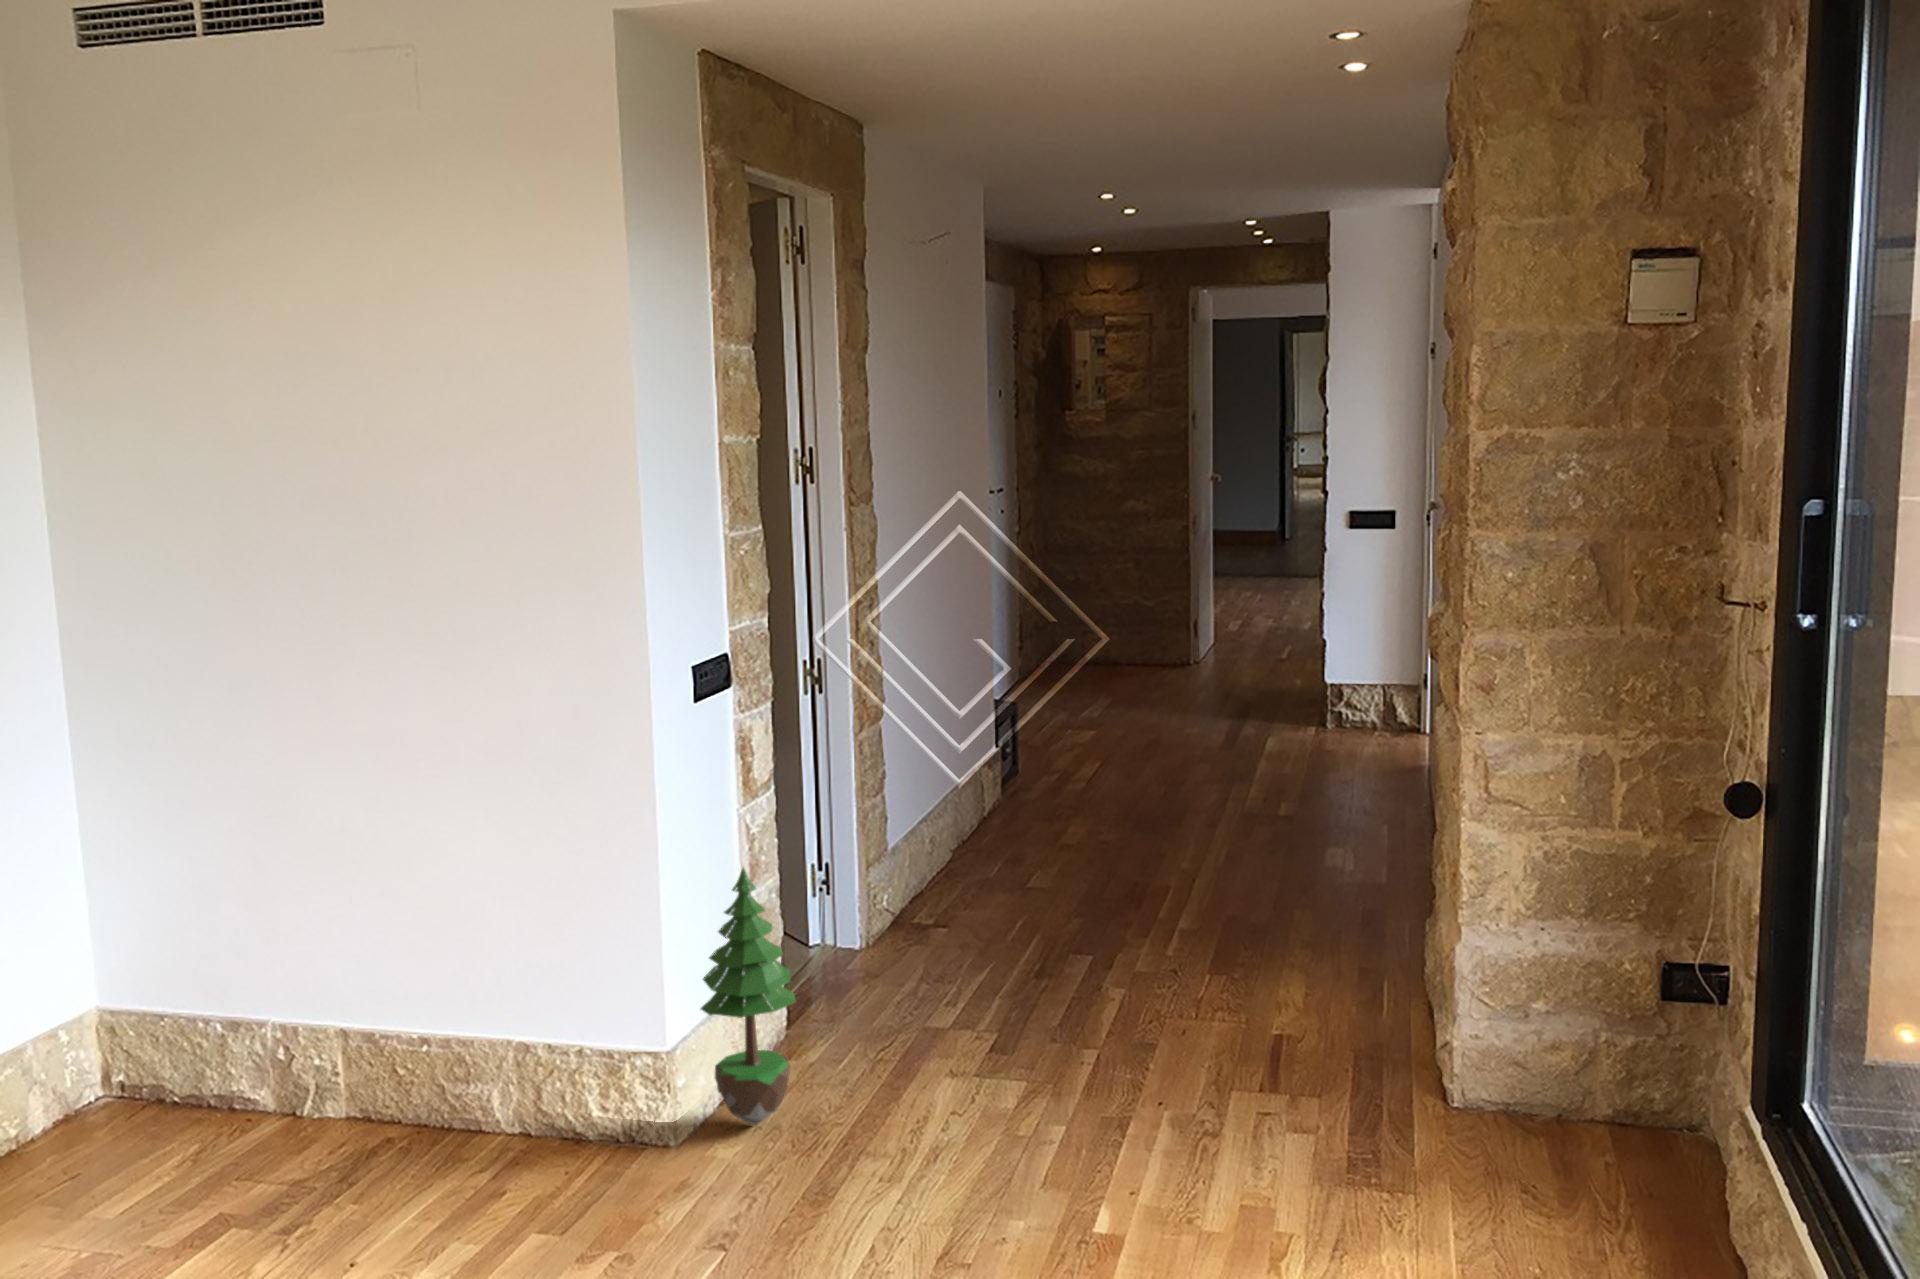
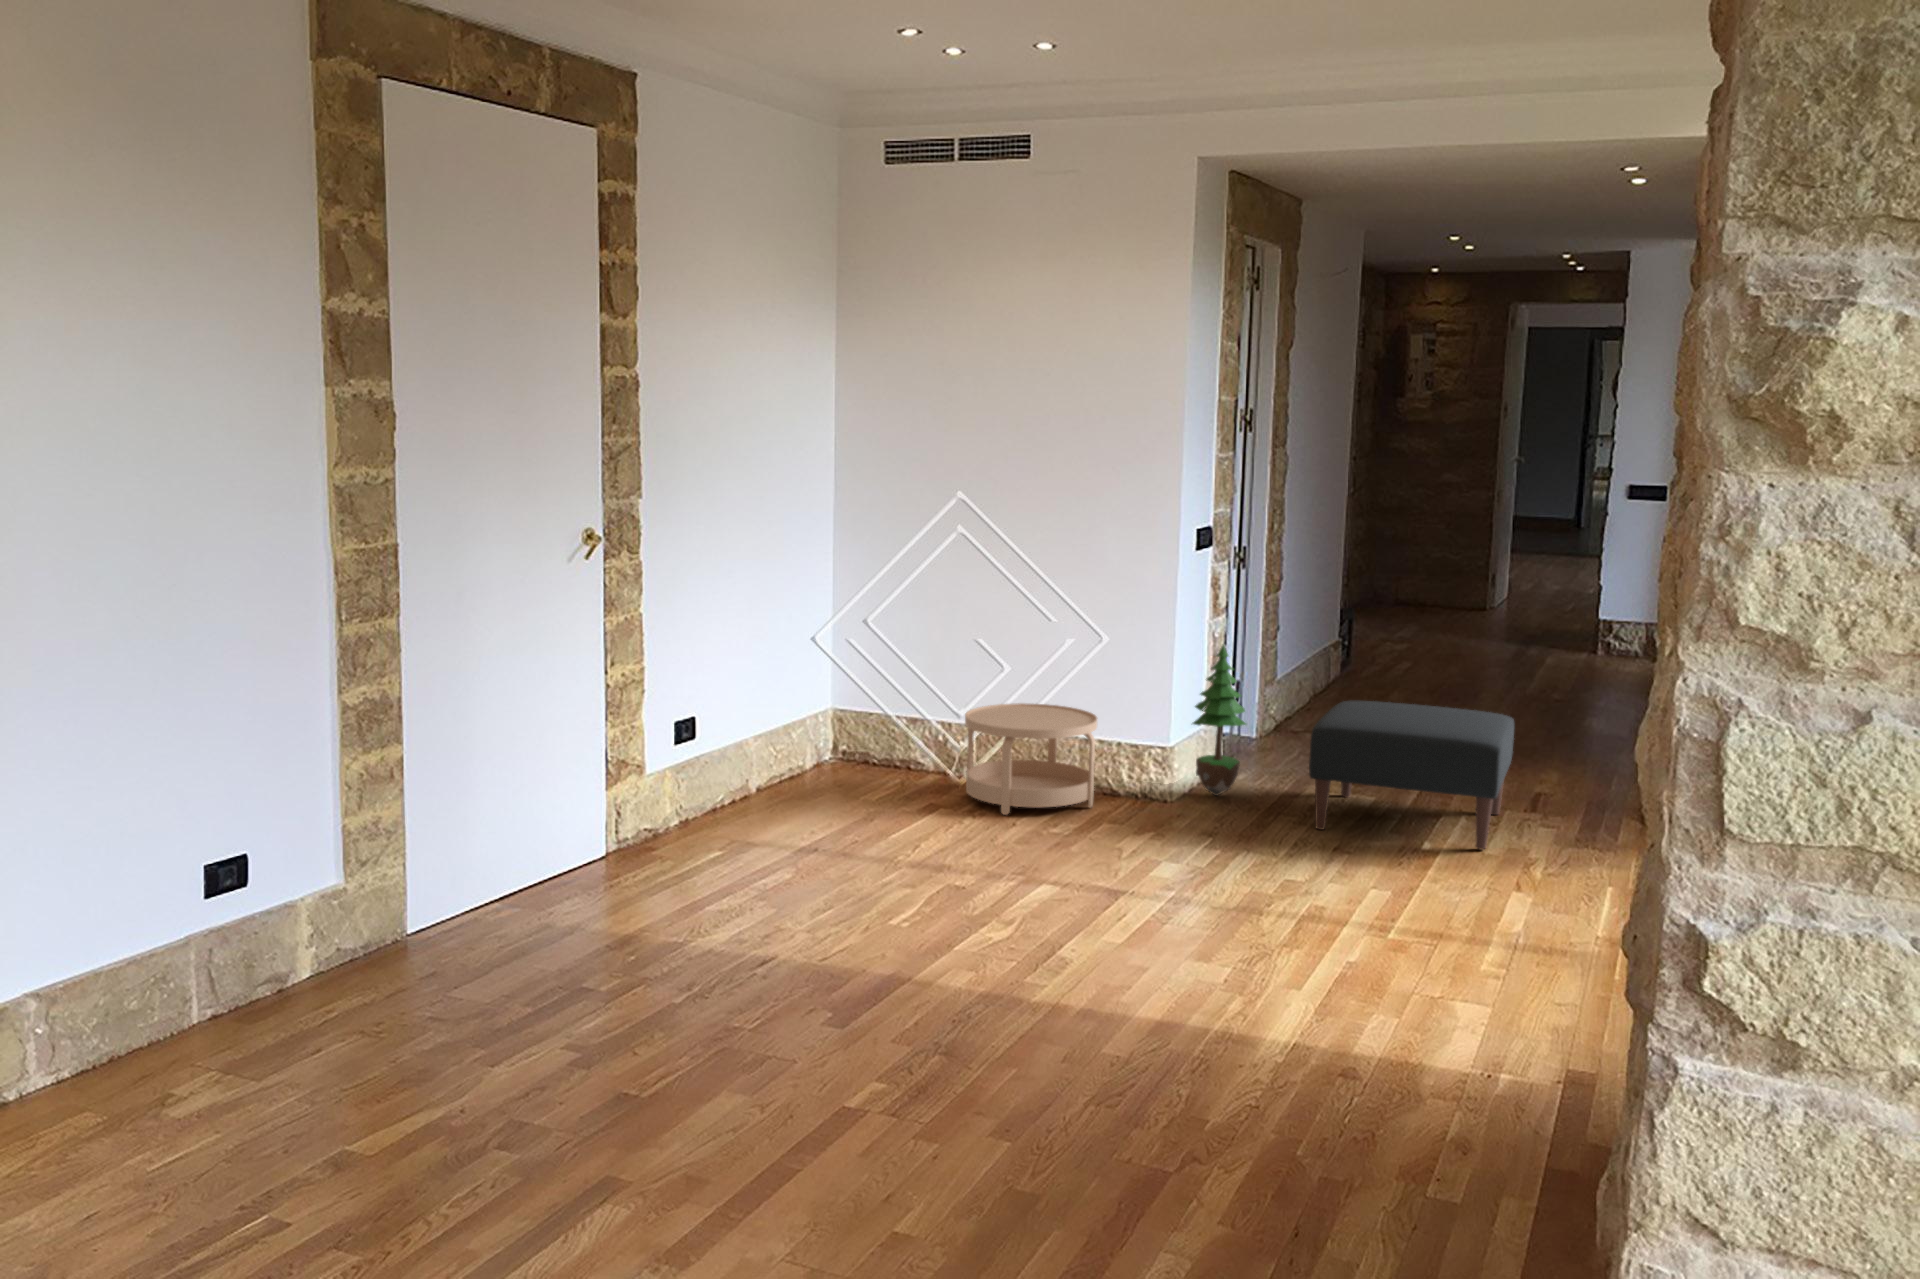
ottoman: none [888,936,1236,1232] -> present [1309,701,1514,849]
side table: none [265,993,525,1246] -> present [965,703,1098,815]

